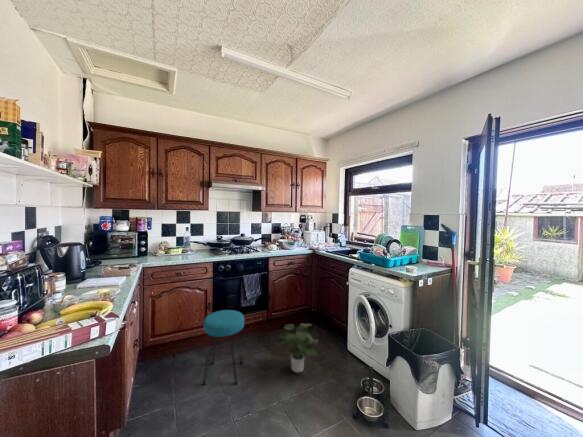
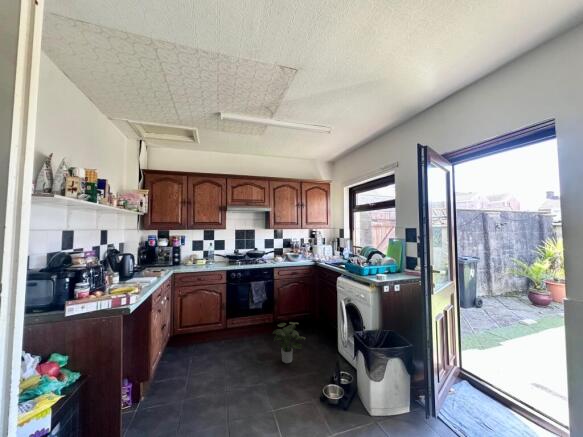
stool: present [202,310,244,385] -> none [210,308,245,366]

